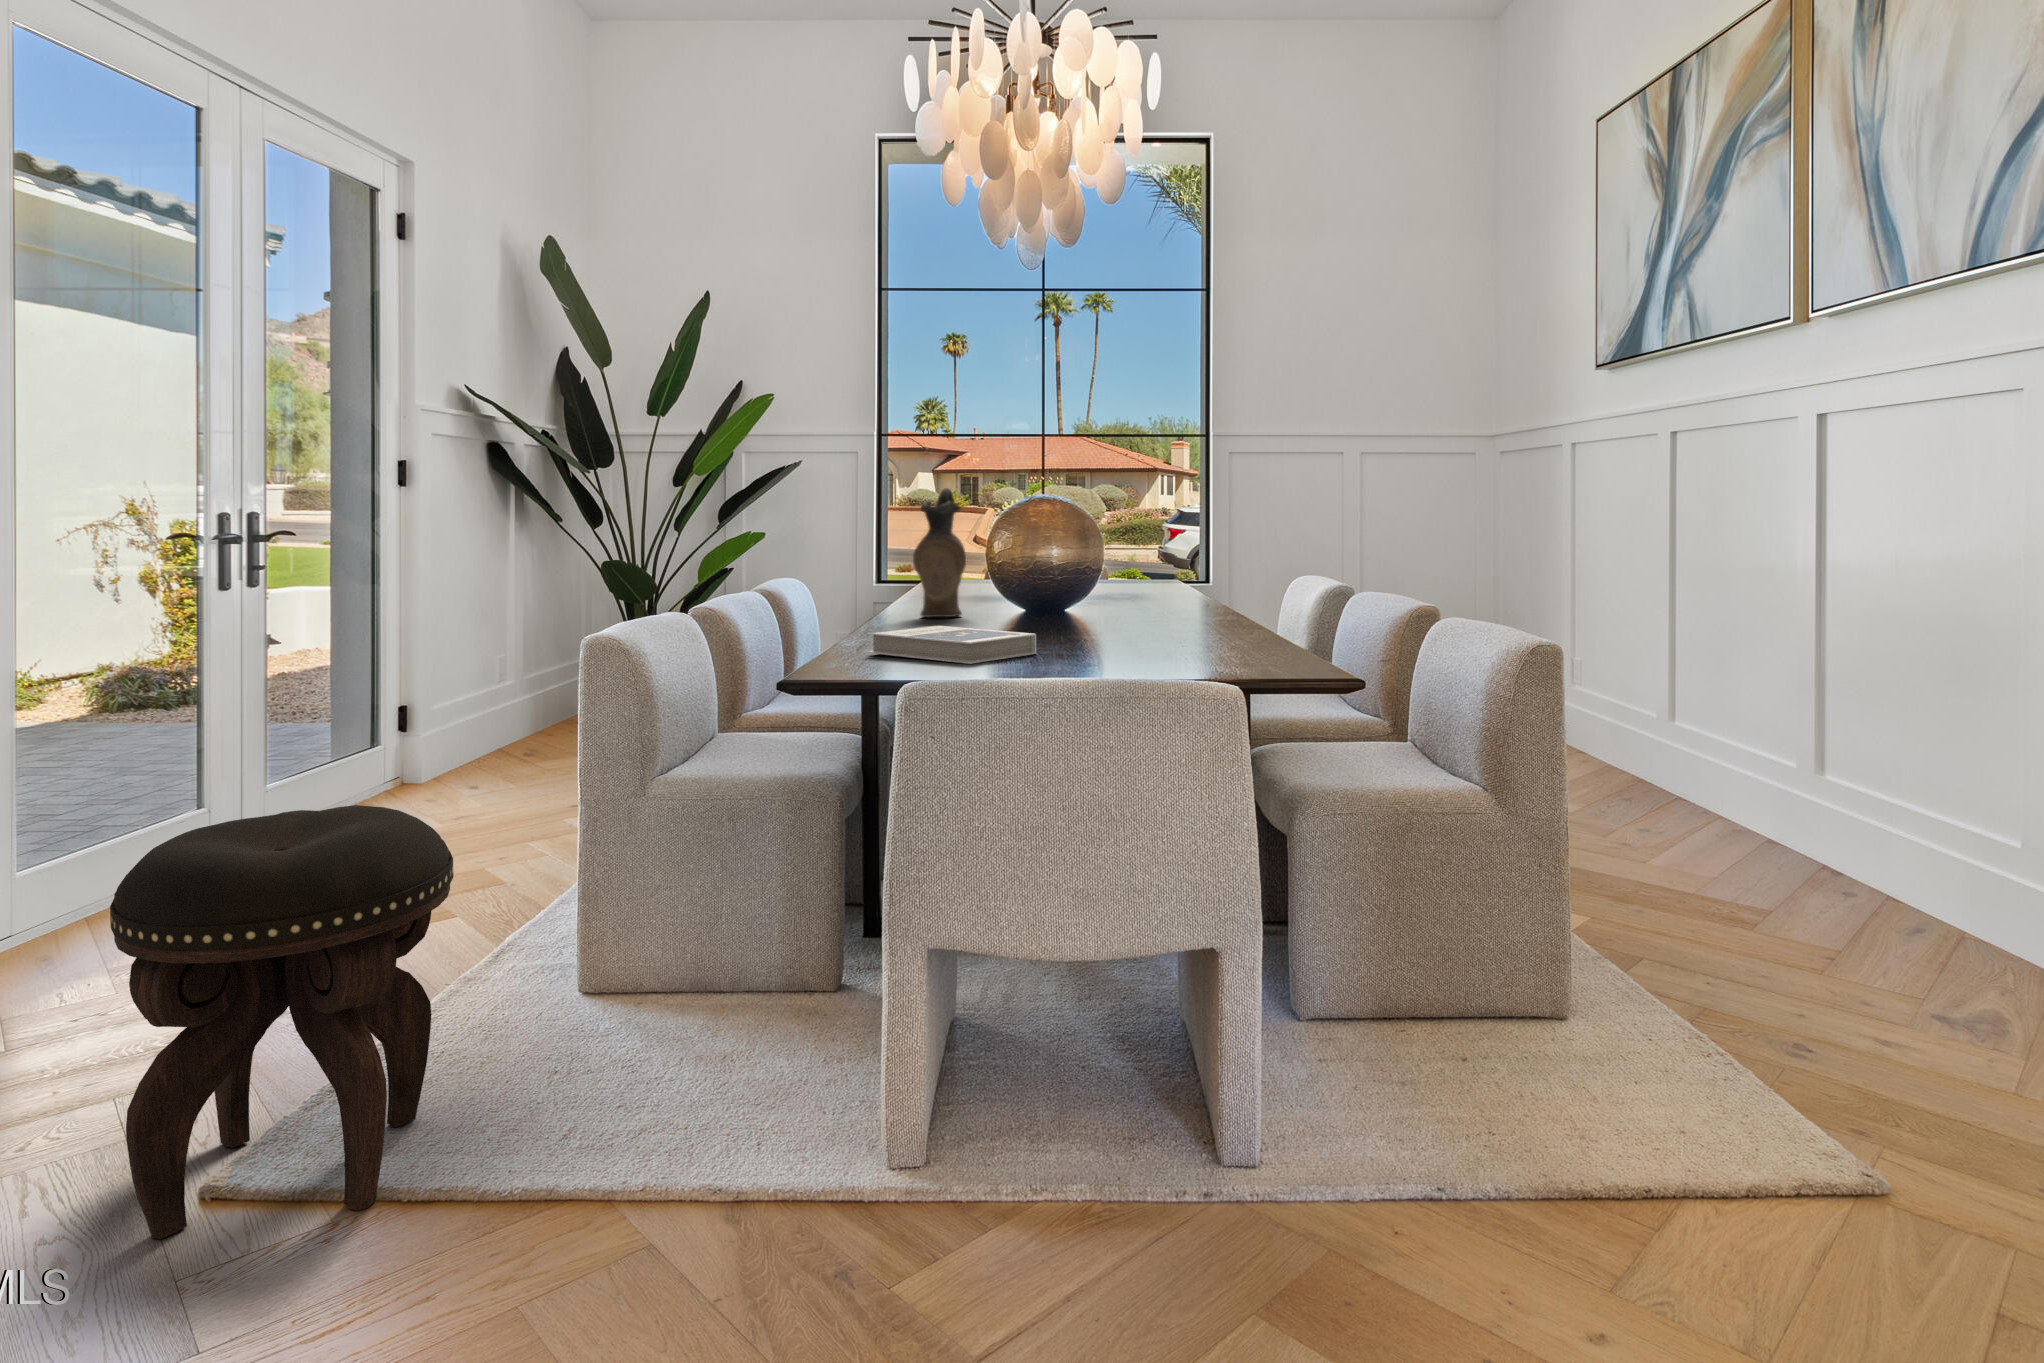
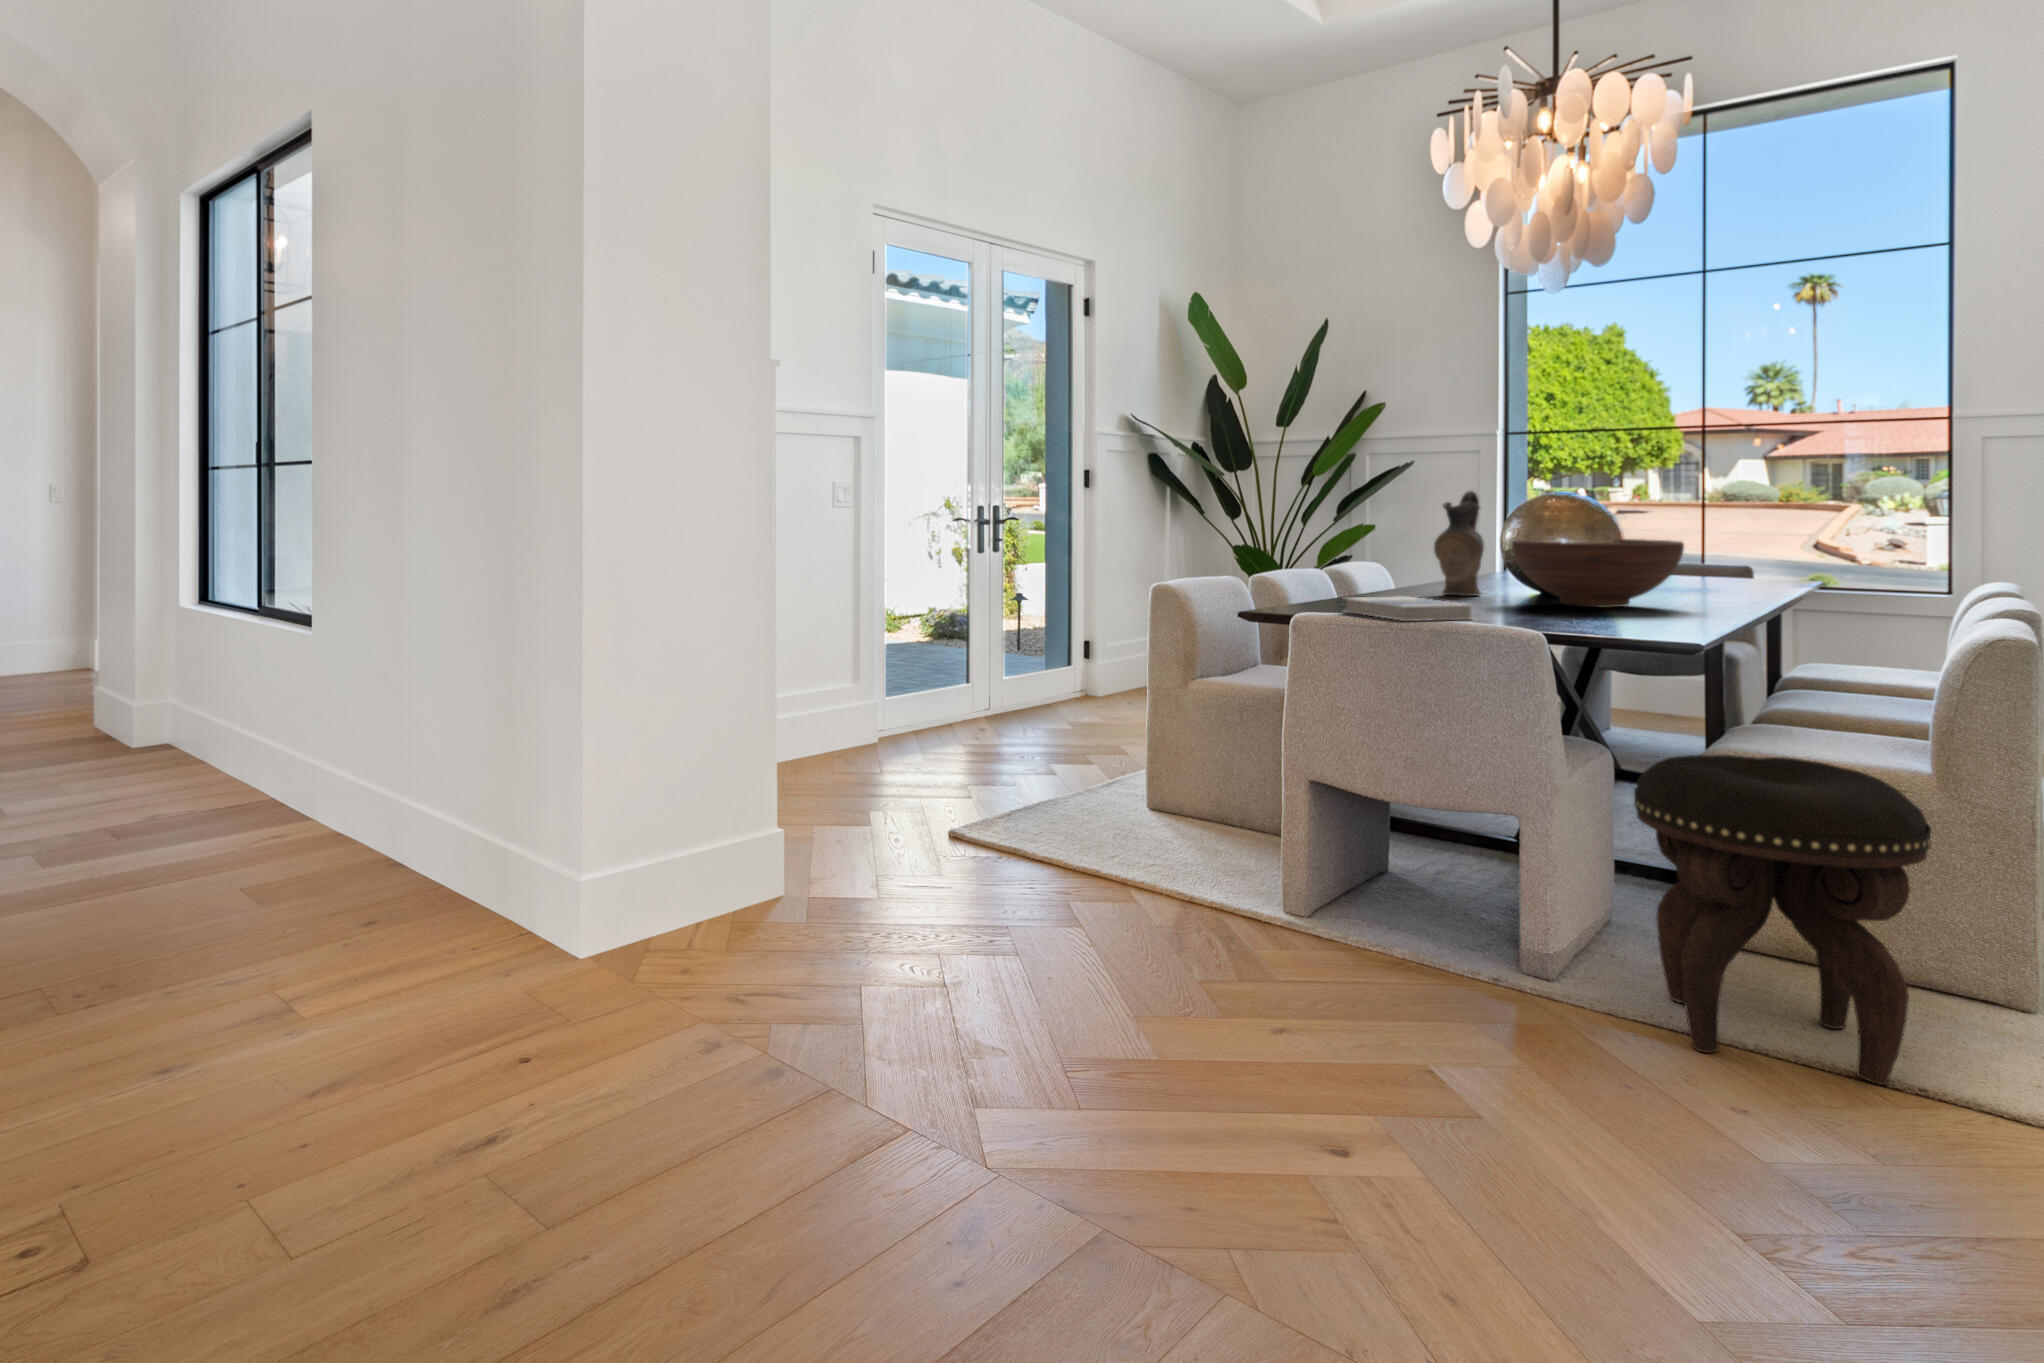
fruit bowl: none [1020,544,1187,625] -> present [1512,539,1684,608]
footstool: present [110,805,453,1239] -> present [1634,755,1931,1085]

